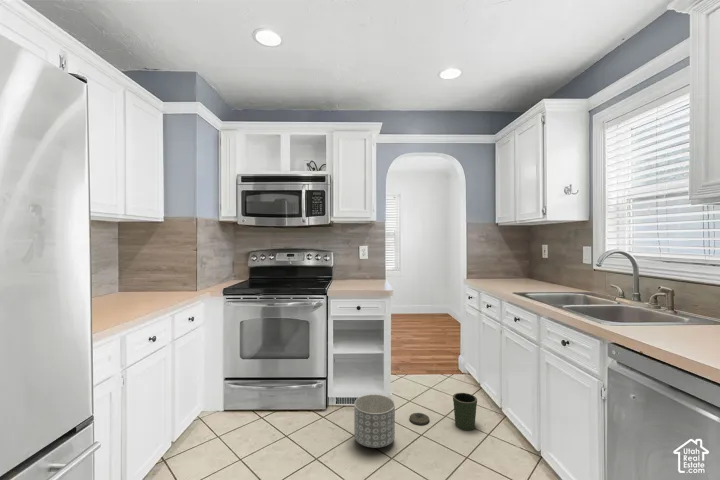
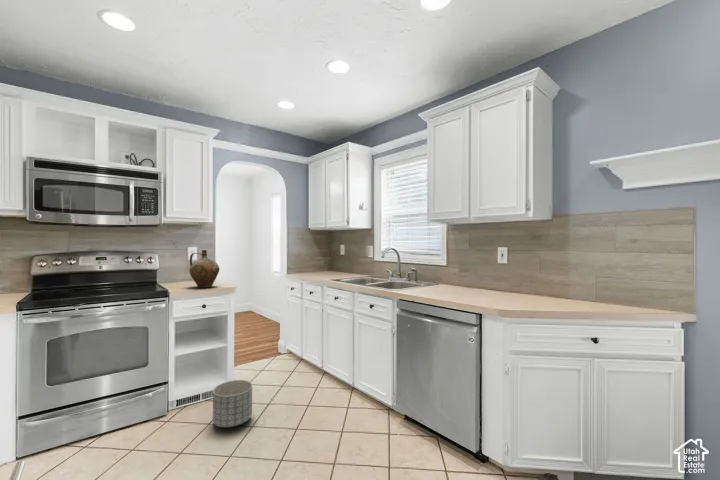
ceramic jug: none [348,250,376,289] -> present [189,250,219,288]
trash can: present [409,393,477,430] -> none [255,363,310,399]

